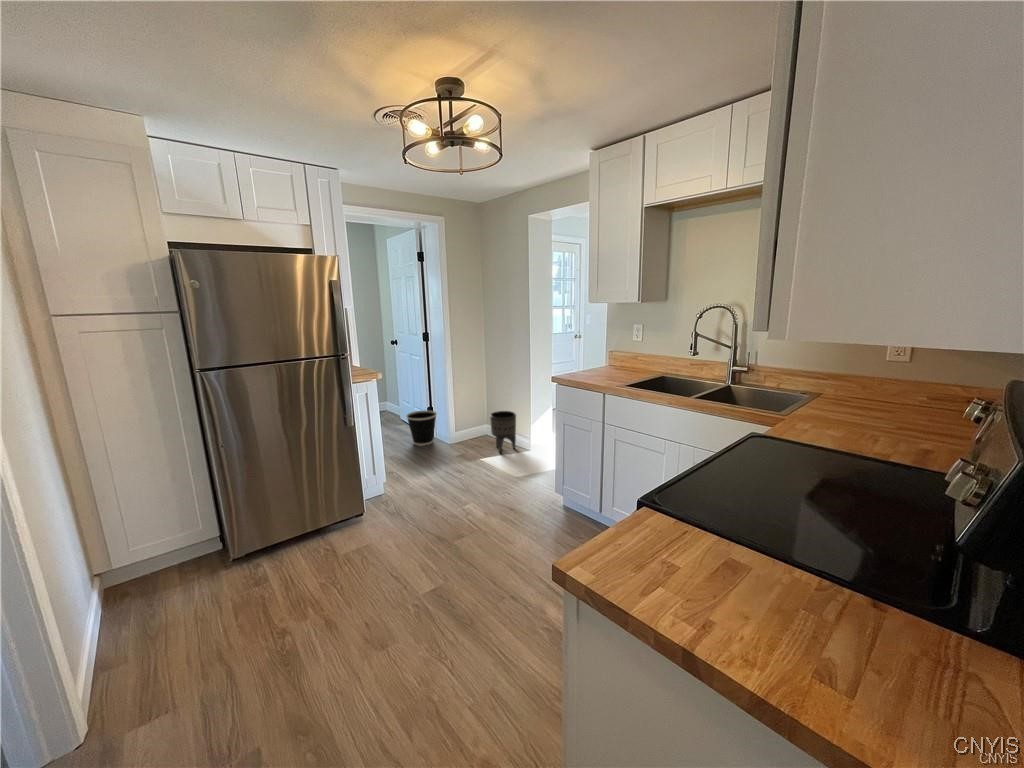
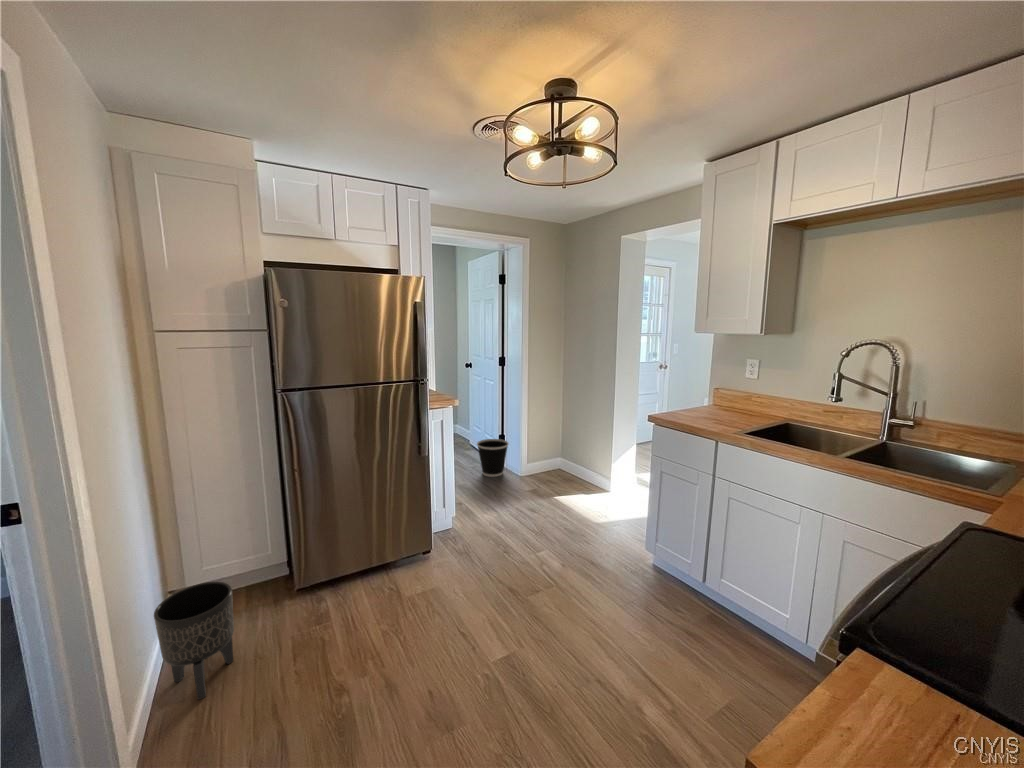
planter: present [490,411,516,453] -> present [154,582,234,700]

